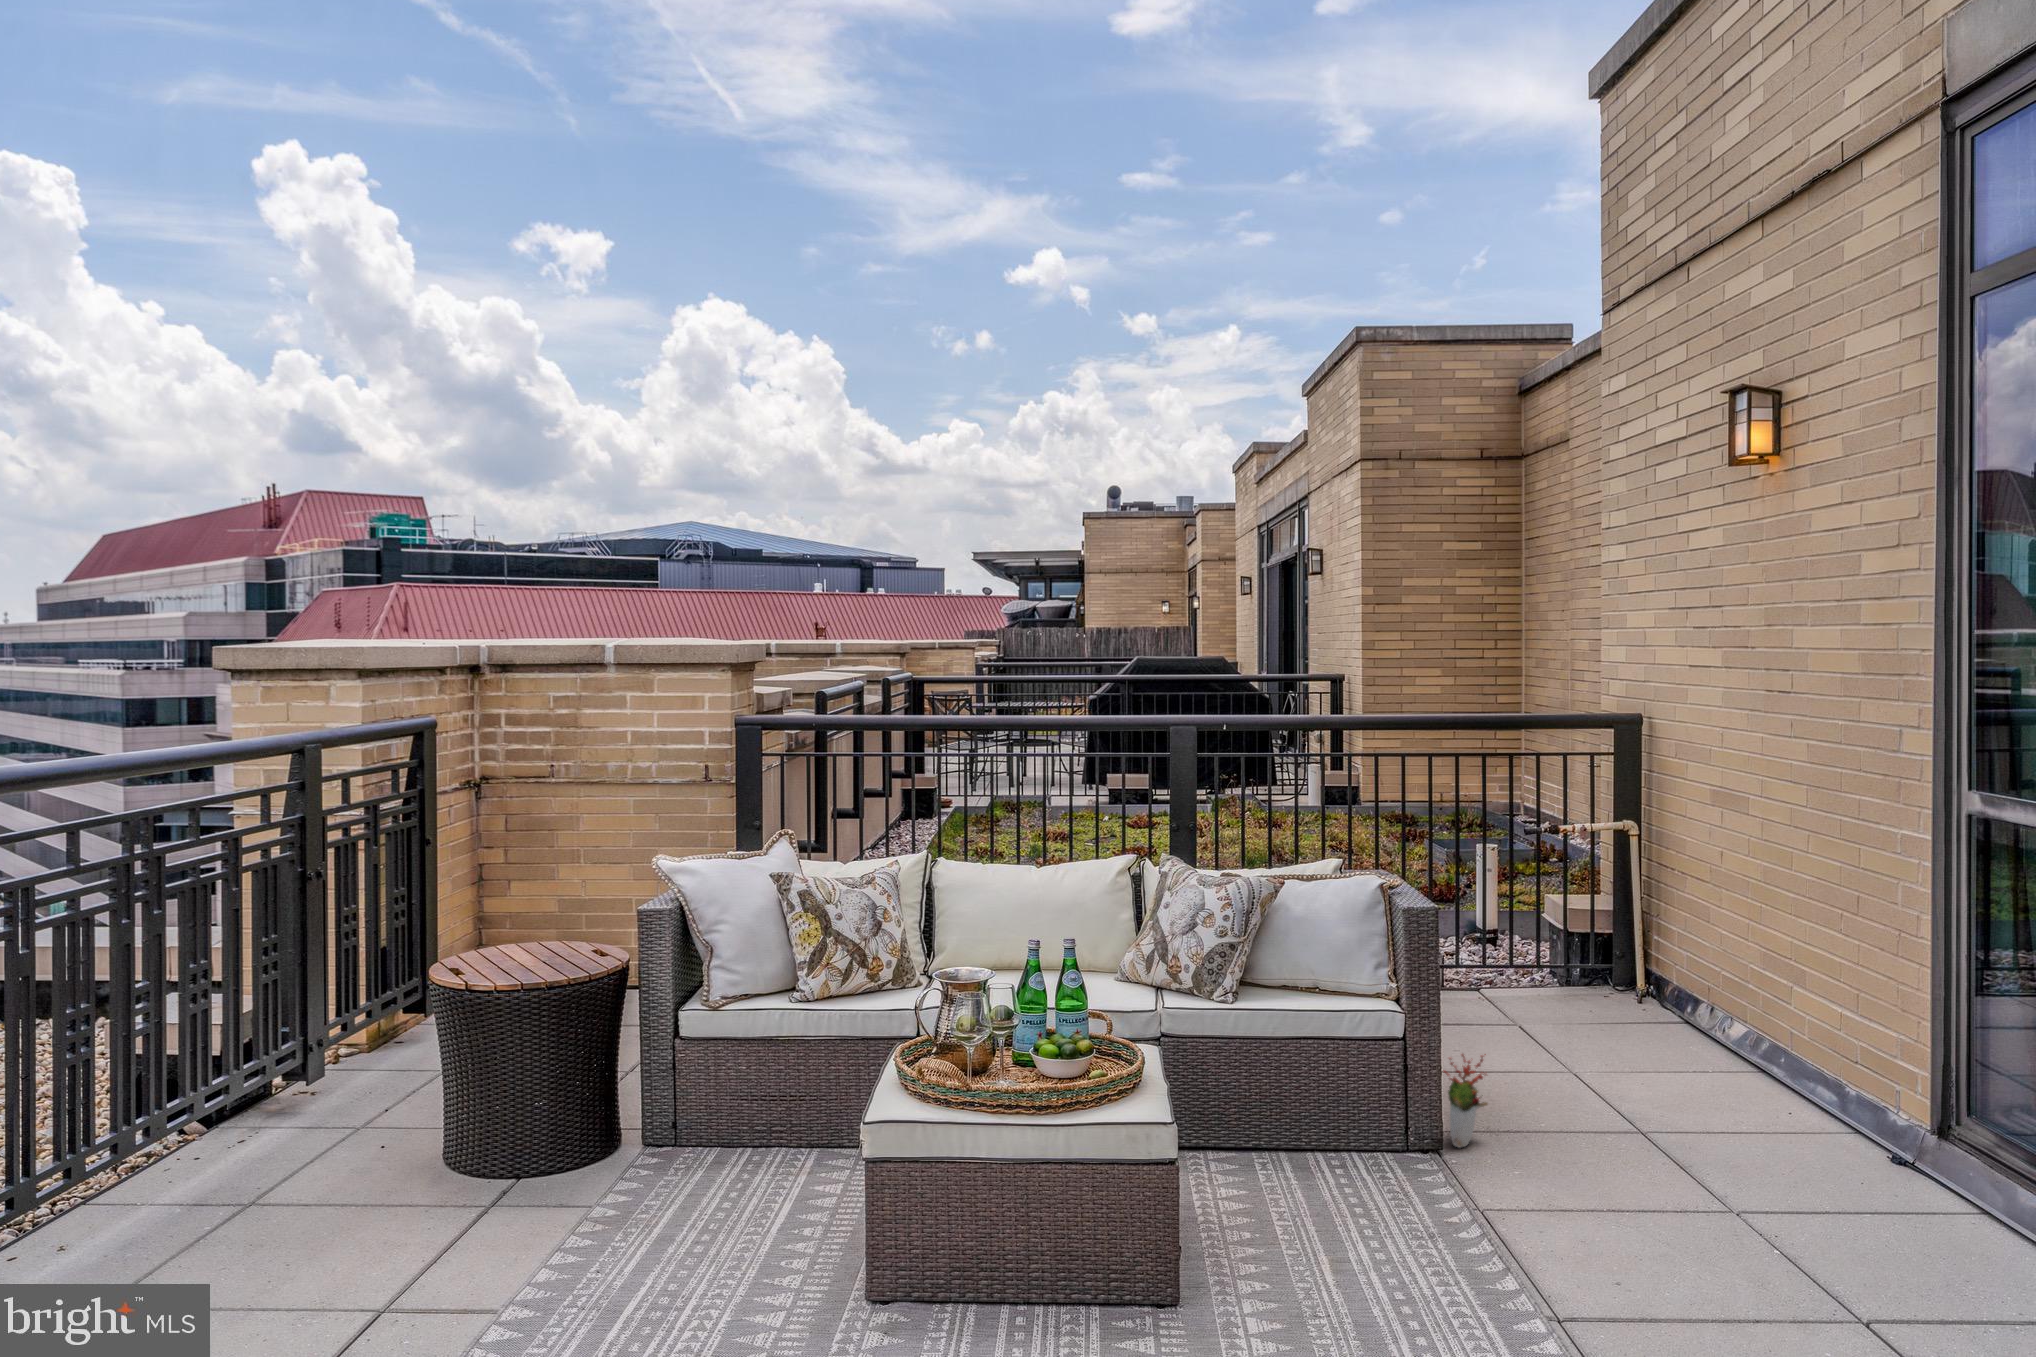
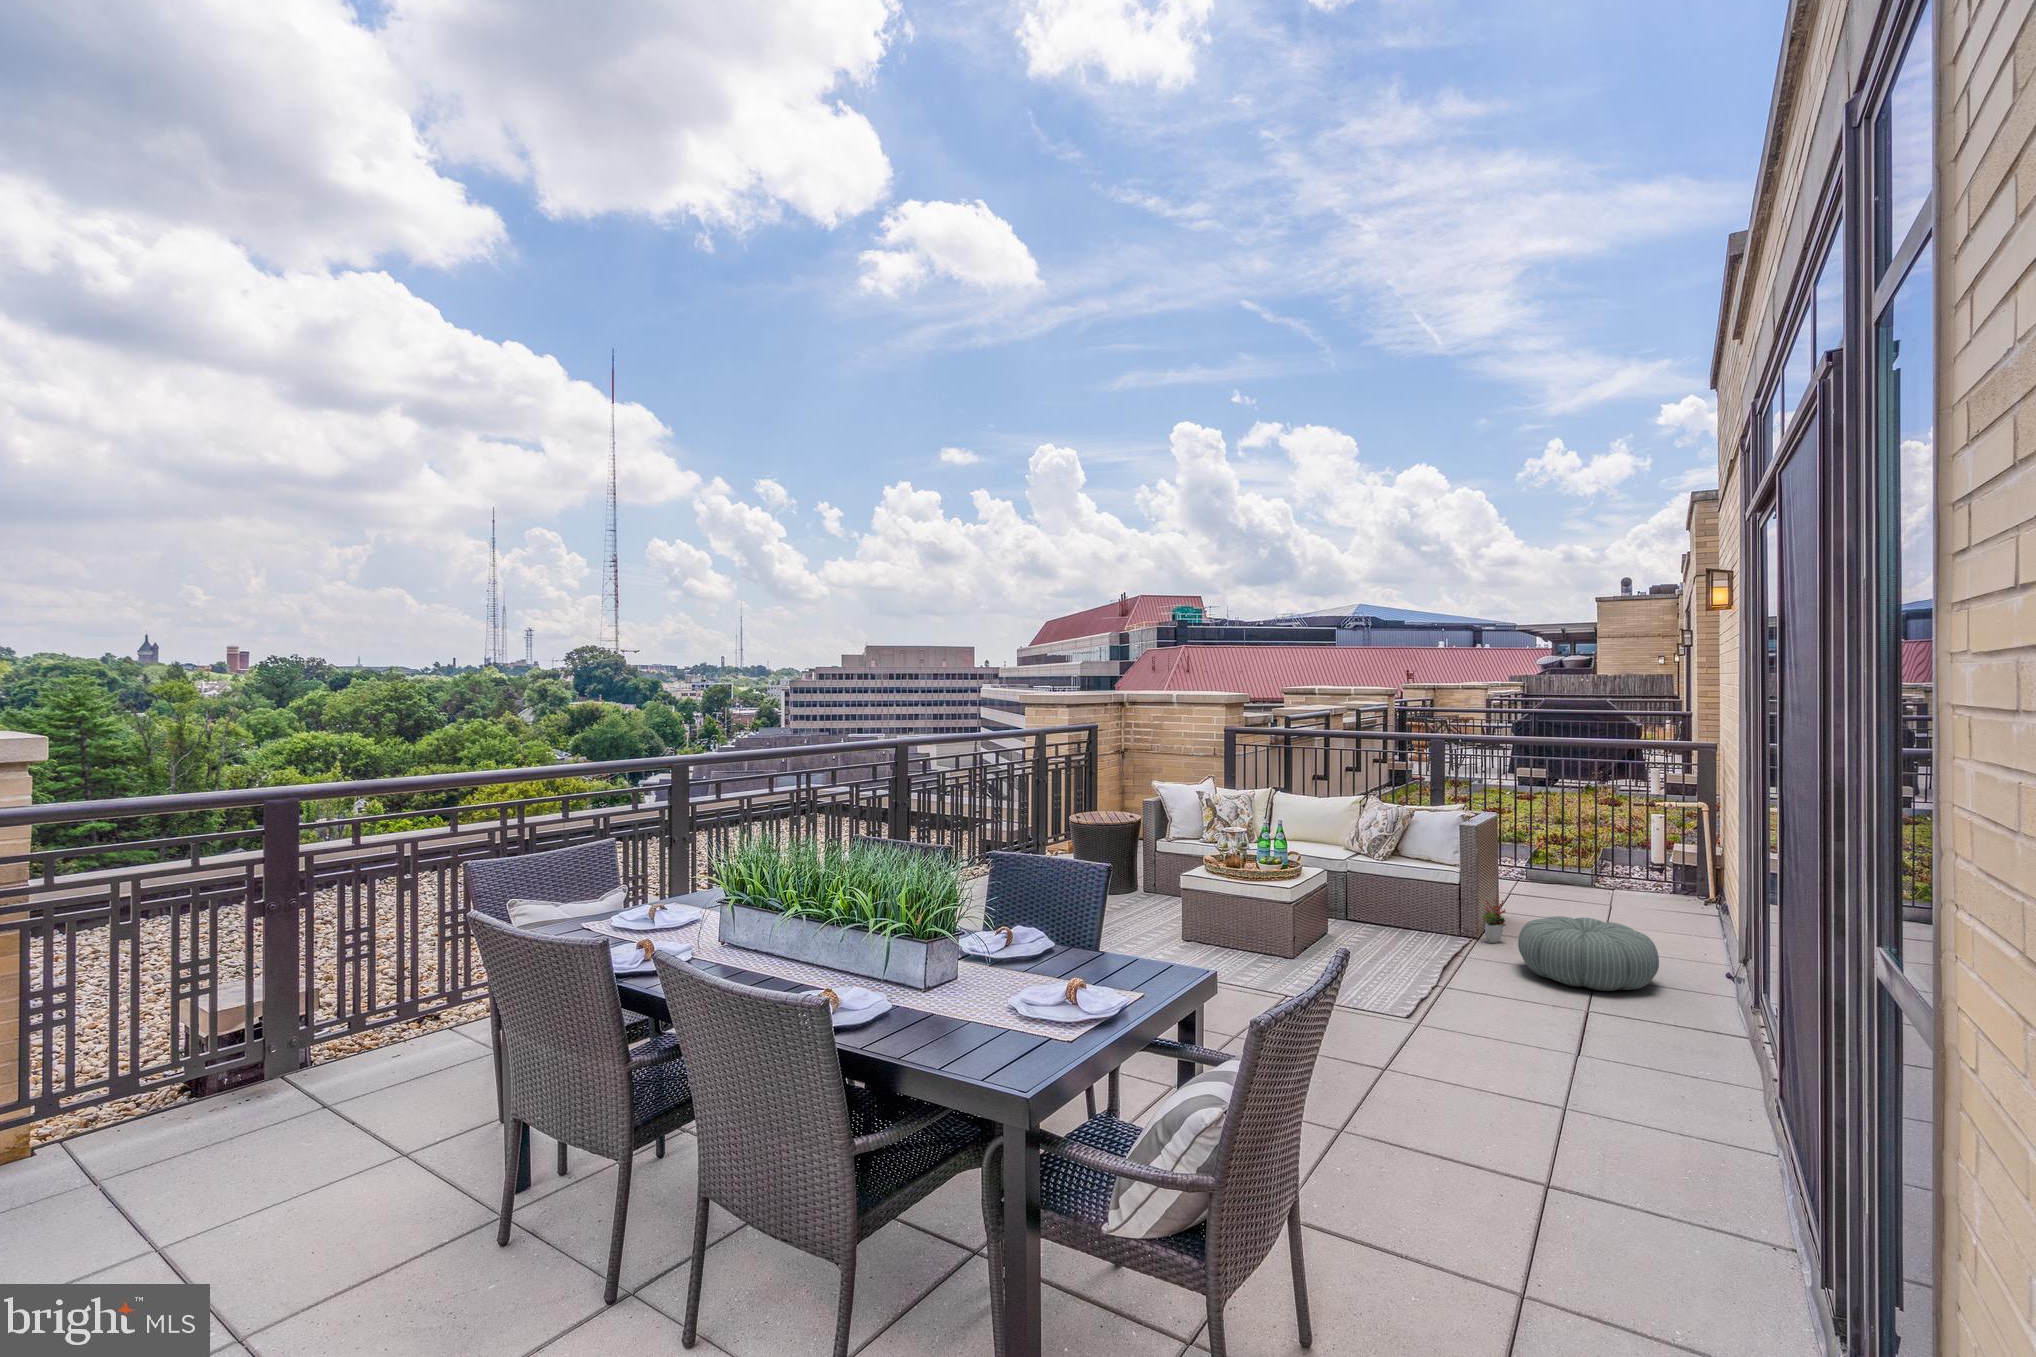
pouf: none [1588,1075,1871,1241] -> present [1518,916,1659,991]

